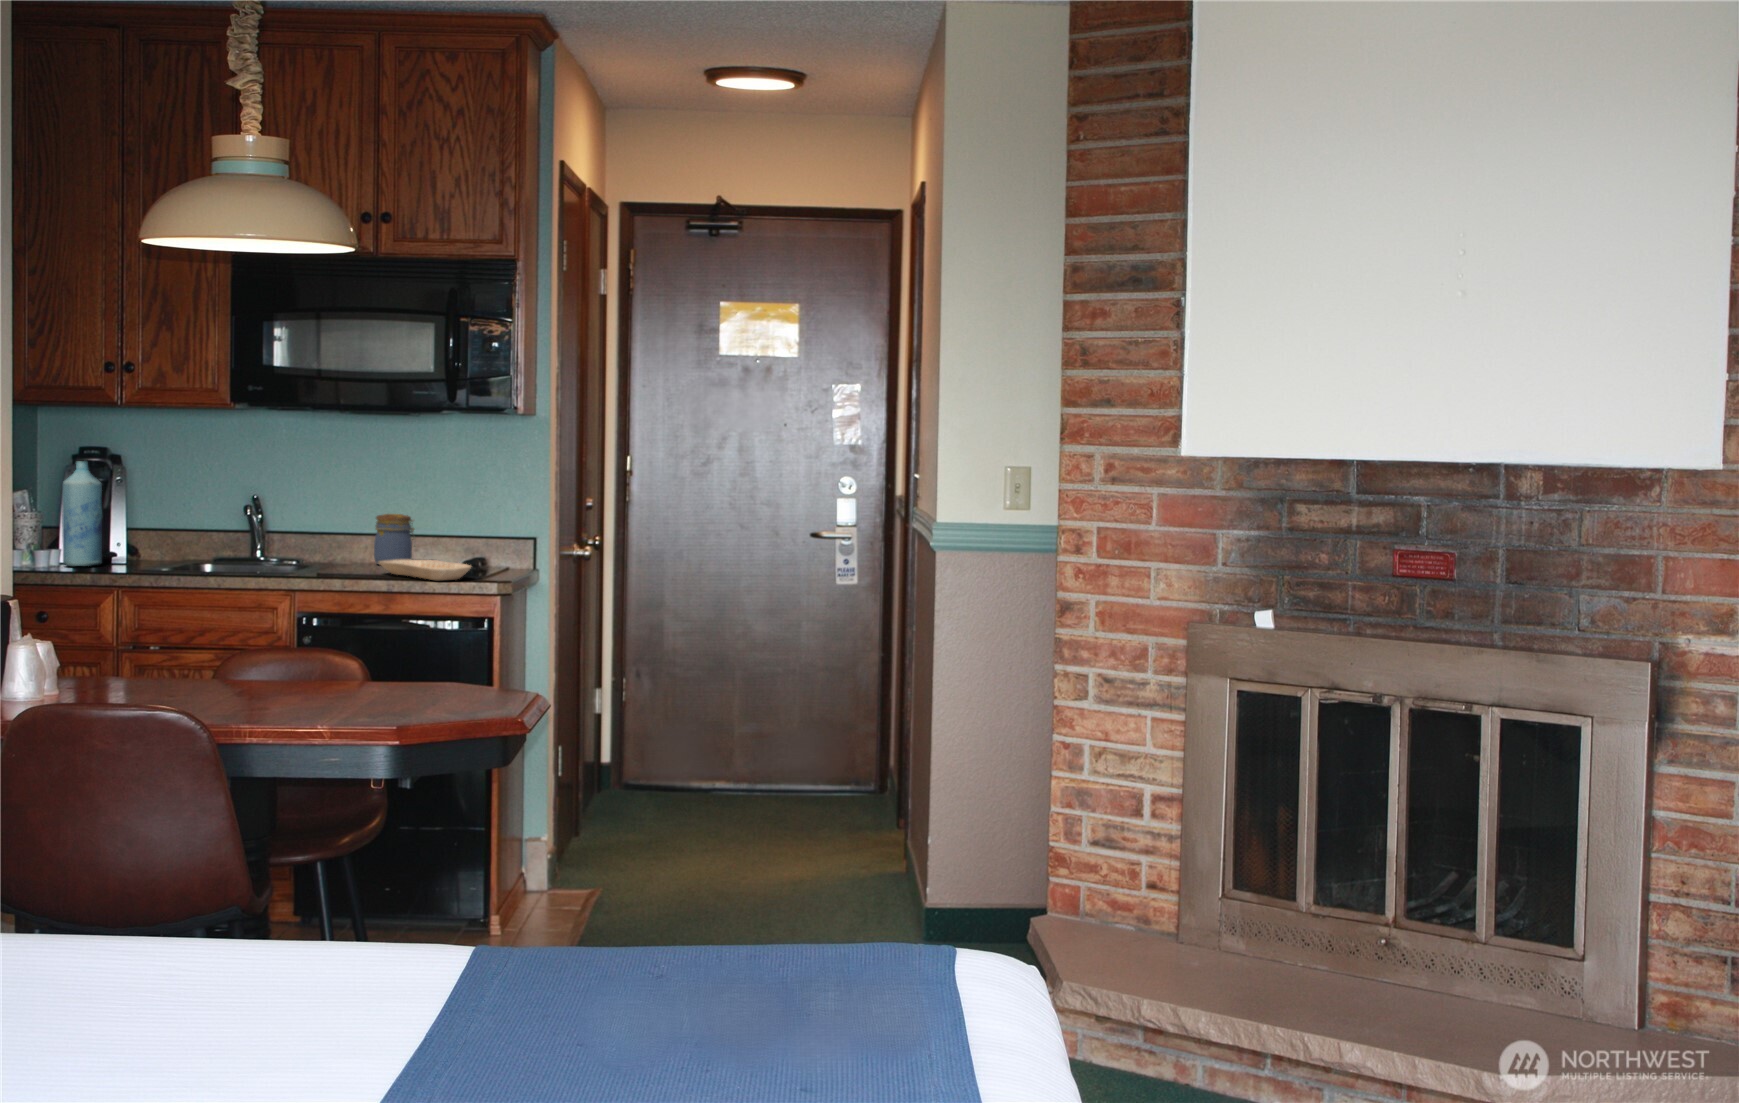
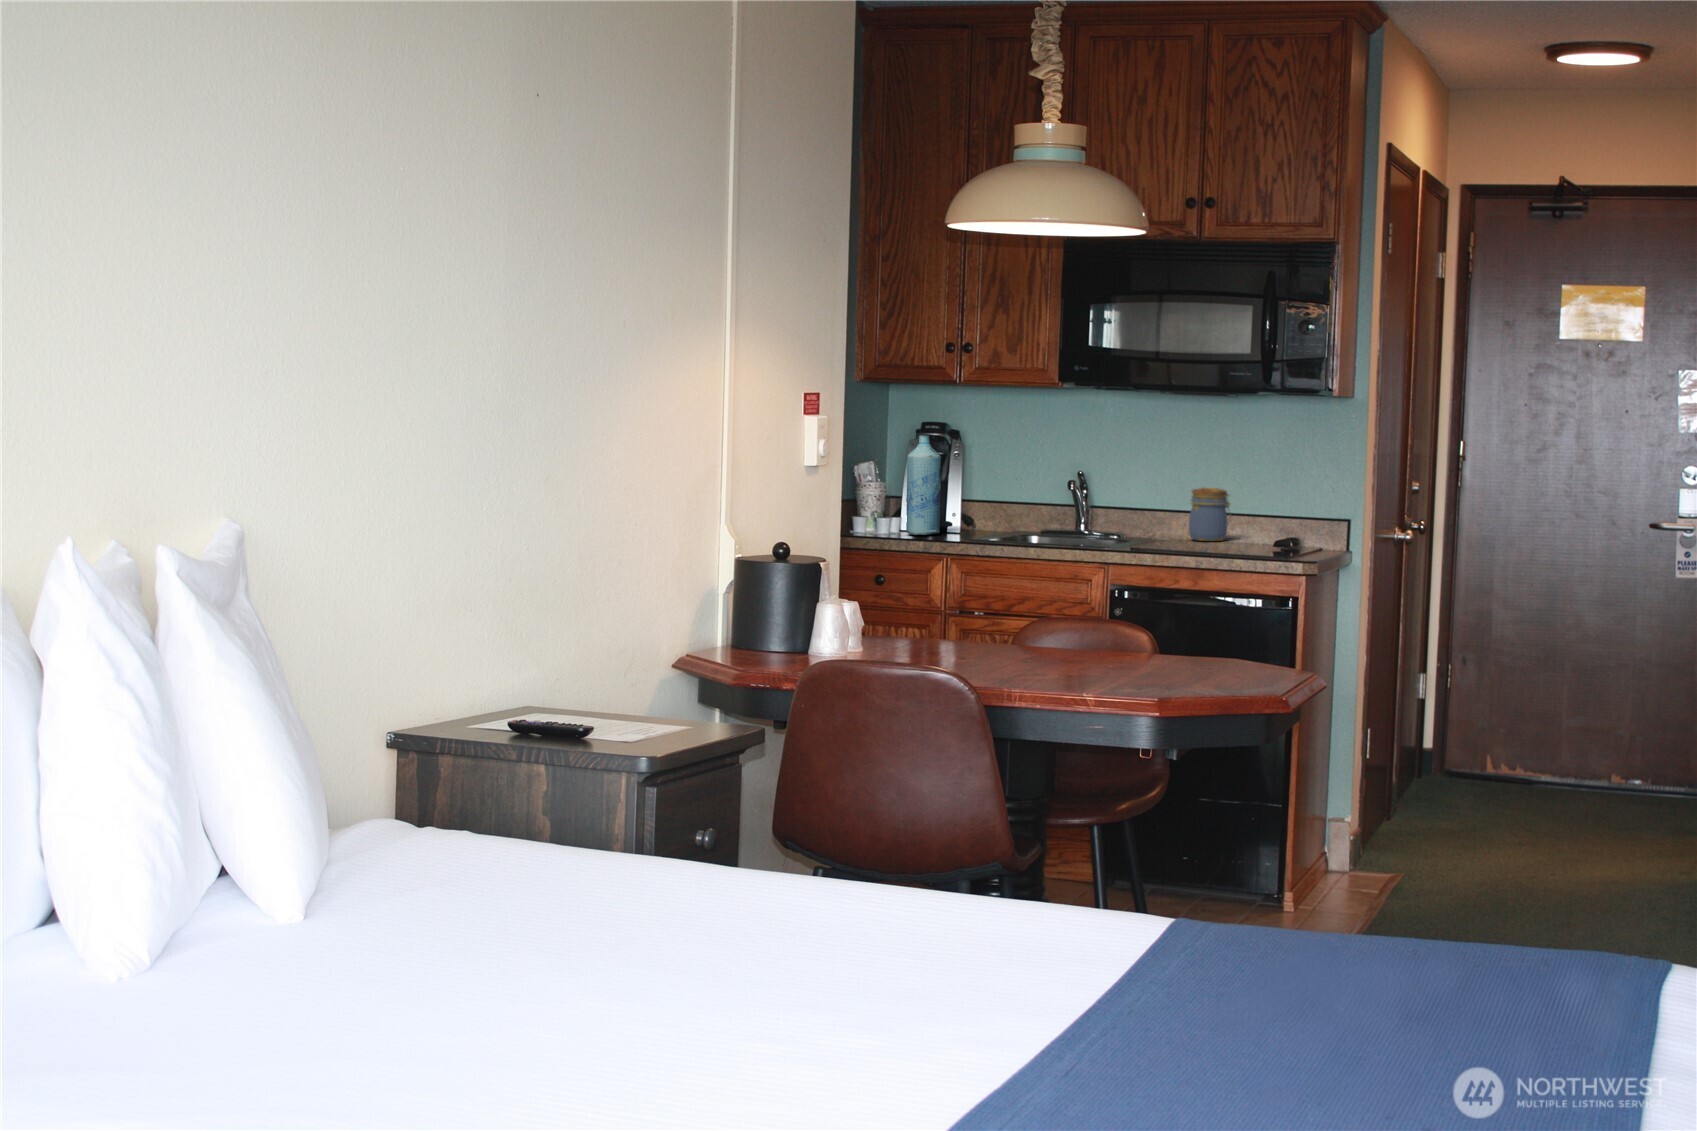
tray: present [378,560,471,580] -> none [1187,535,1279,558]

